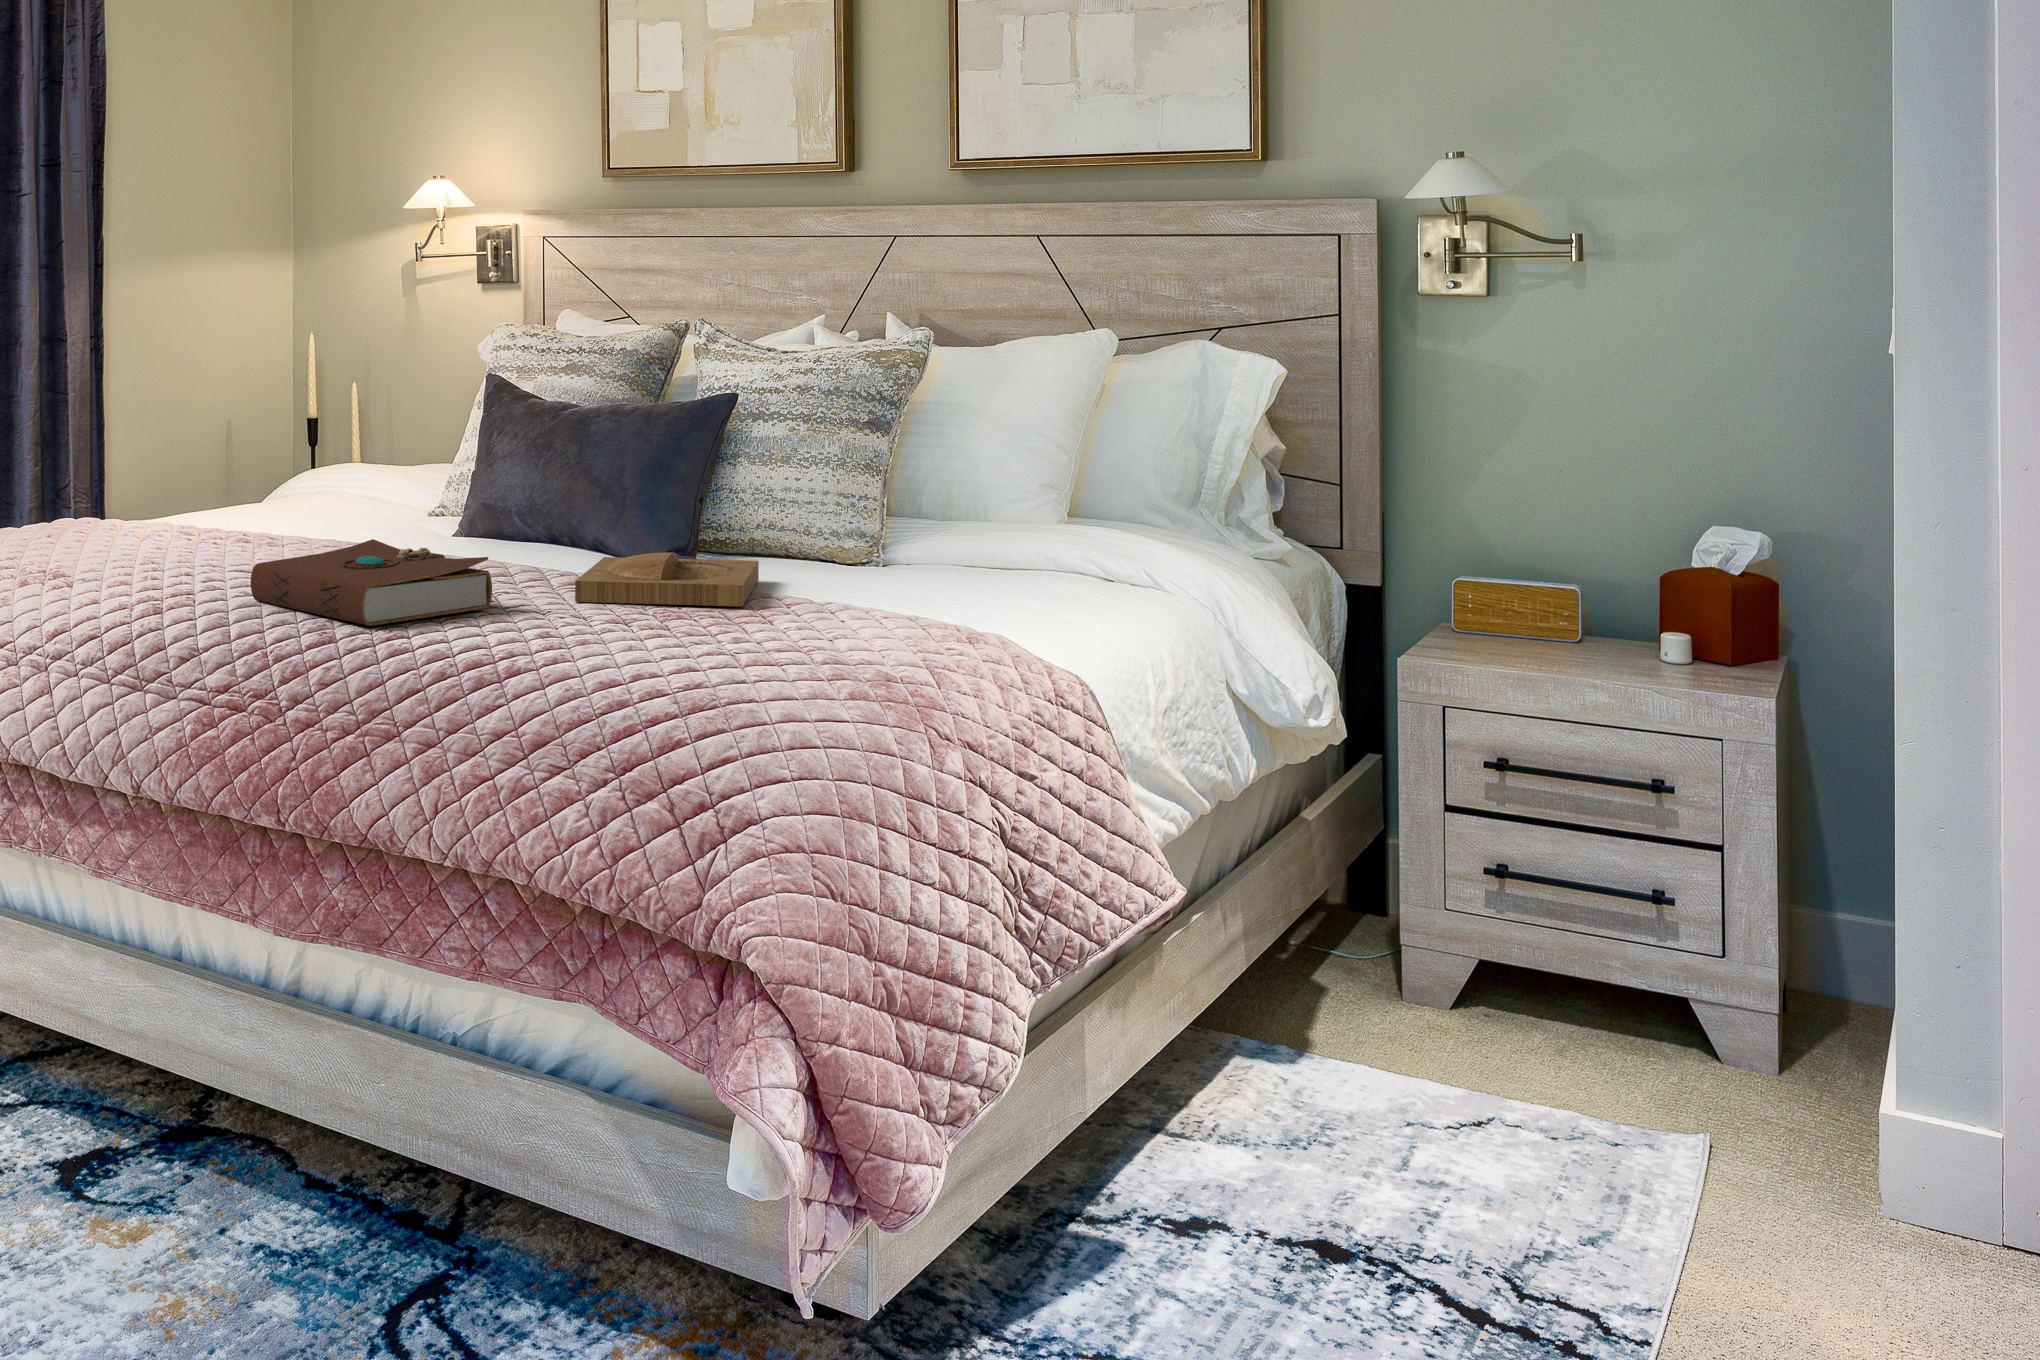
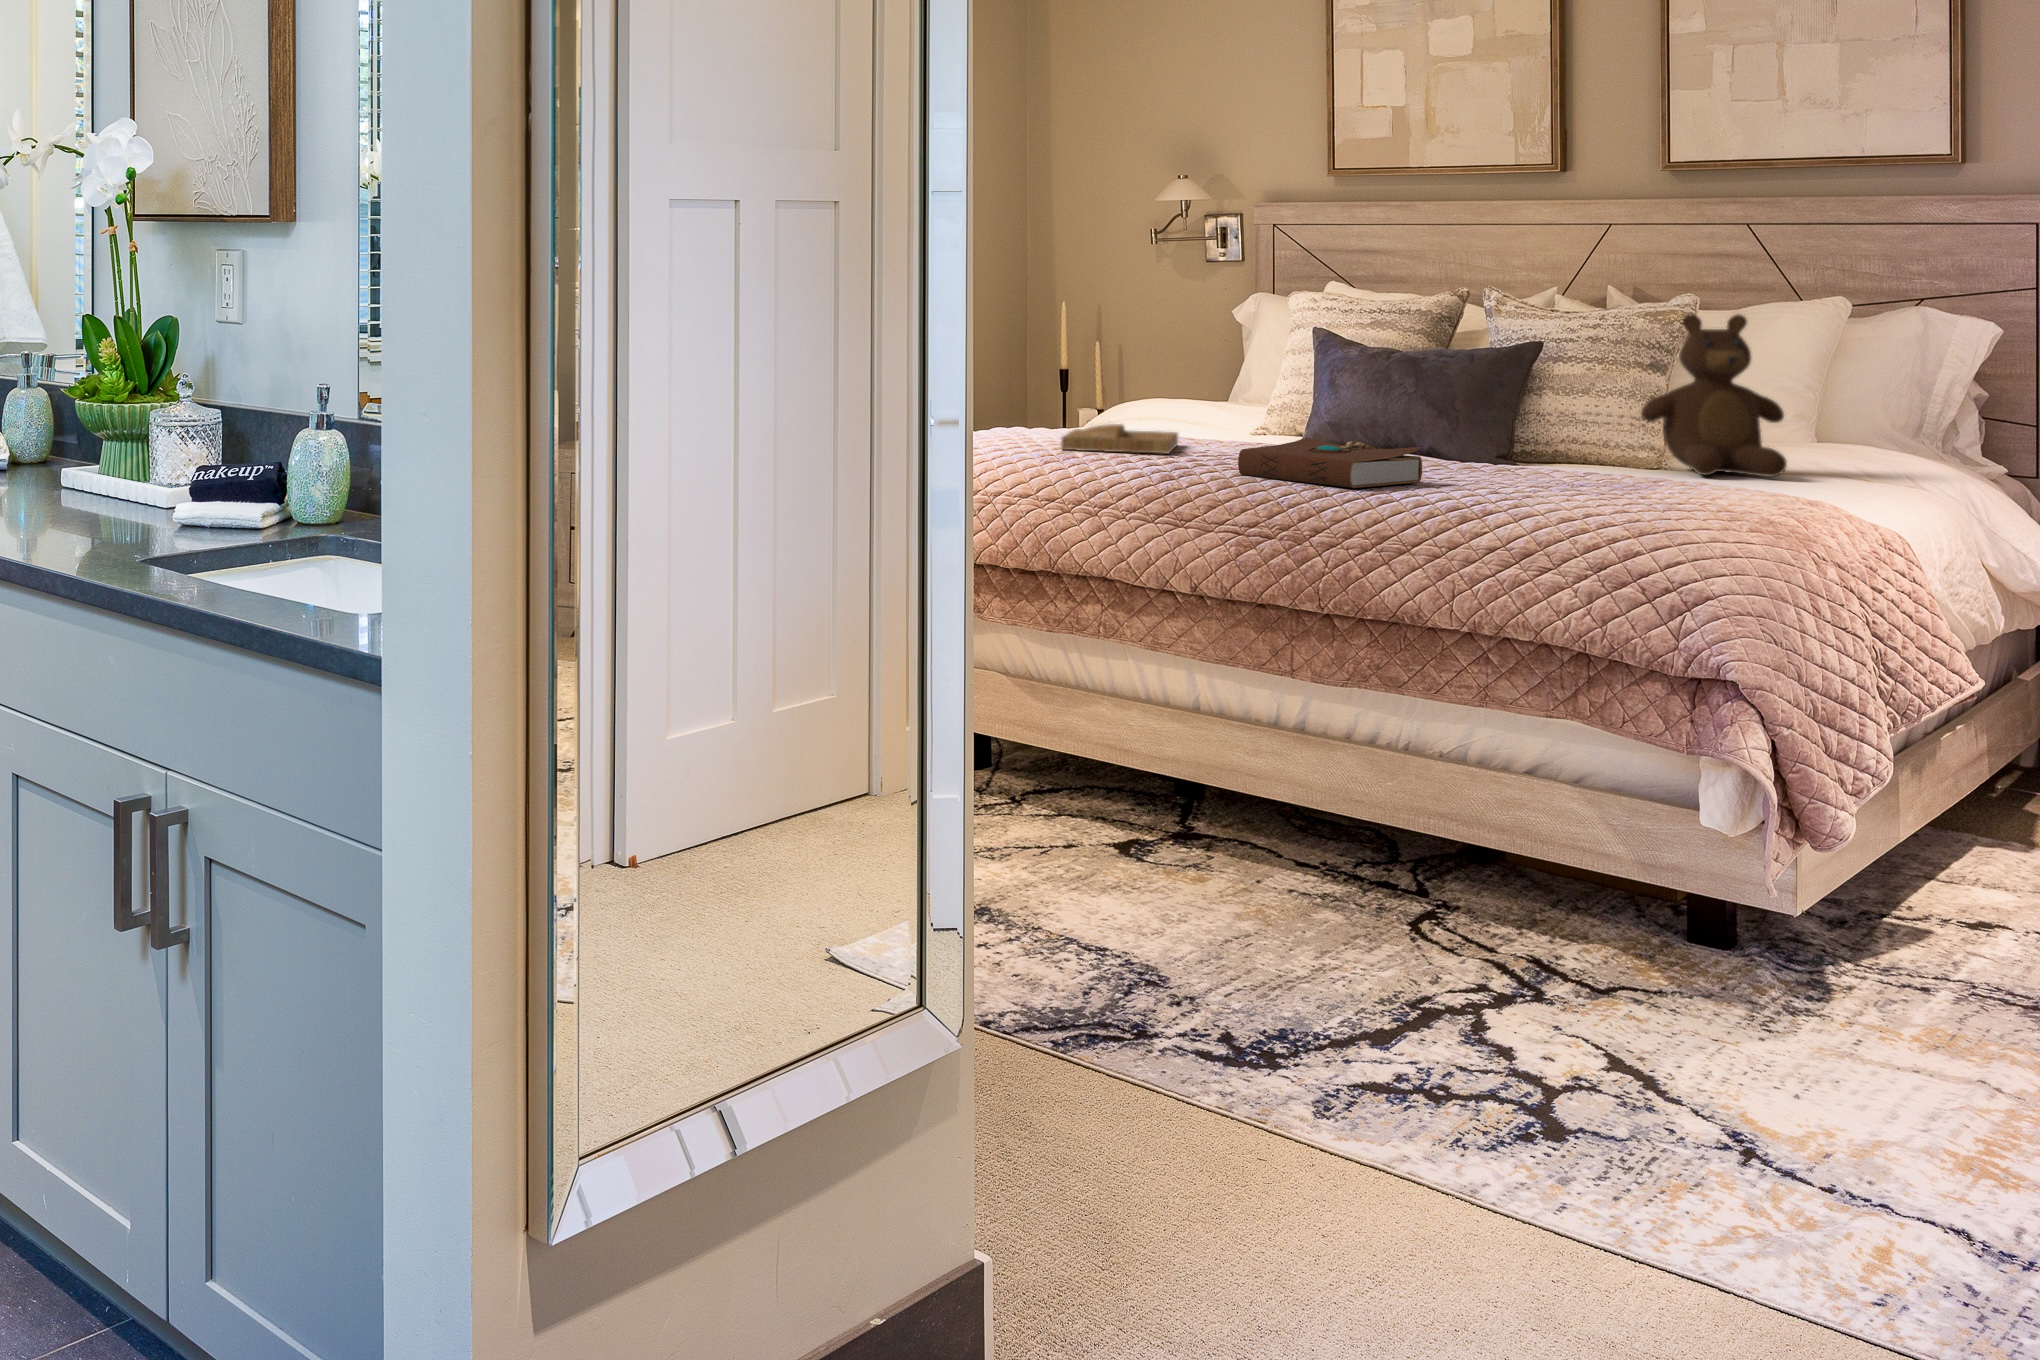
teddy bear: none [834,356,1008,577] -> present [1641,314,1787,477]
tray: present [575,553,759,606] -> present [1061,424,1178,454]

